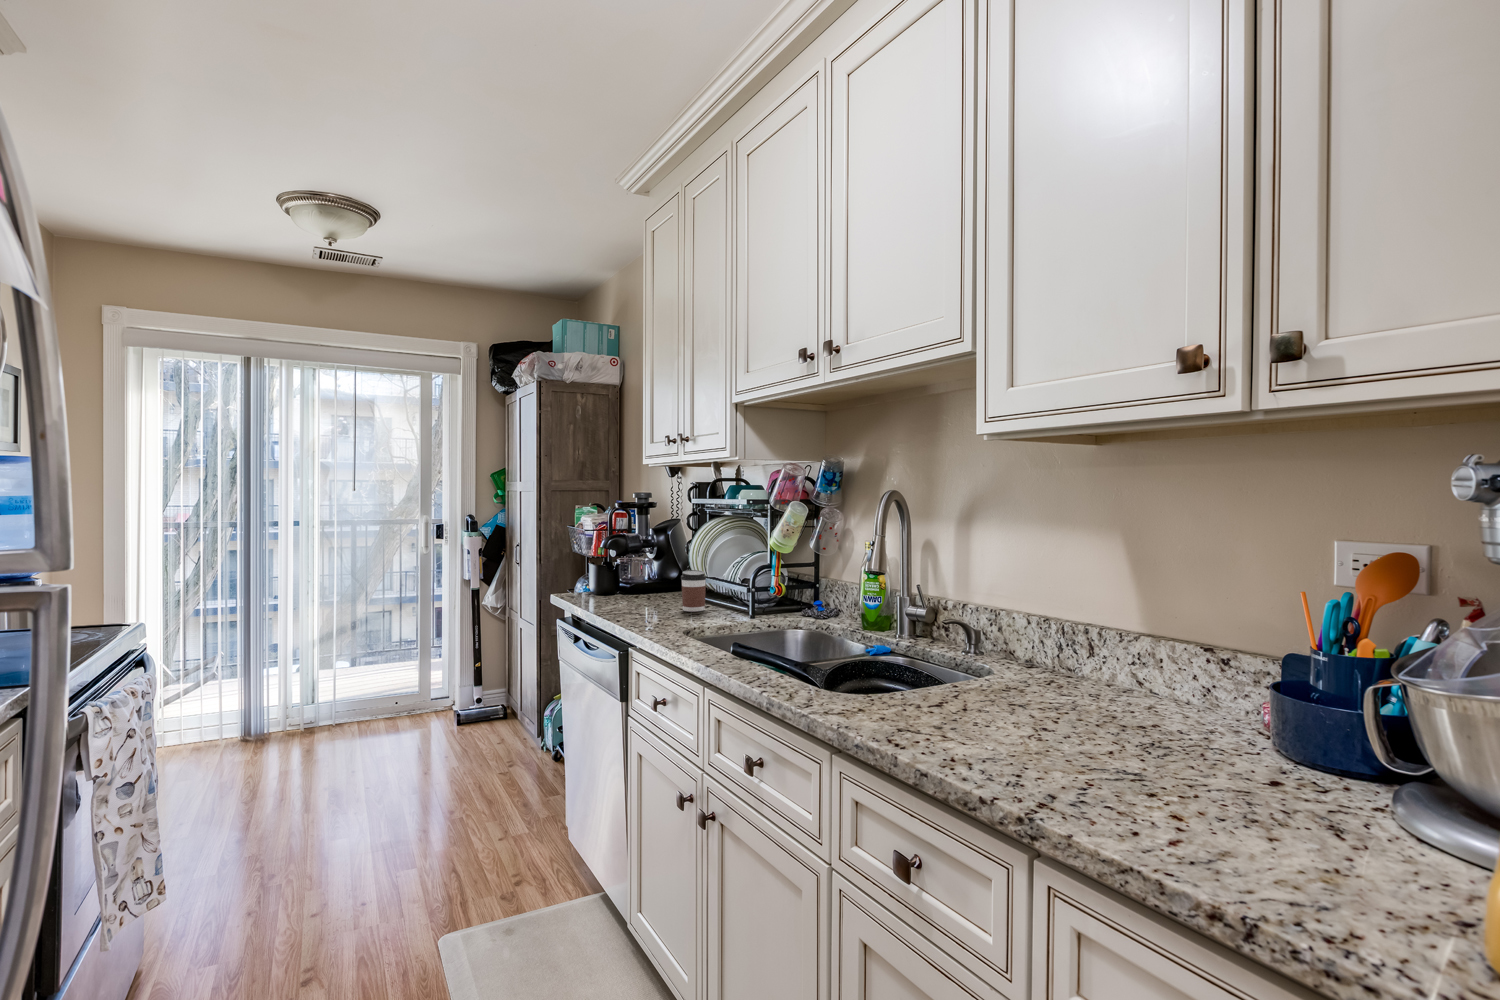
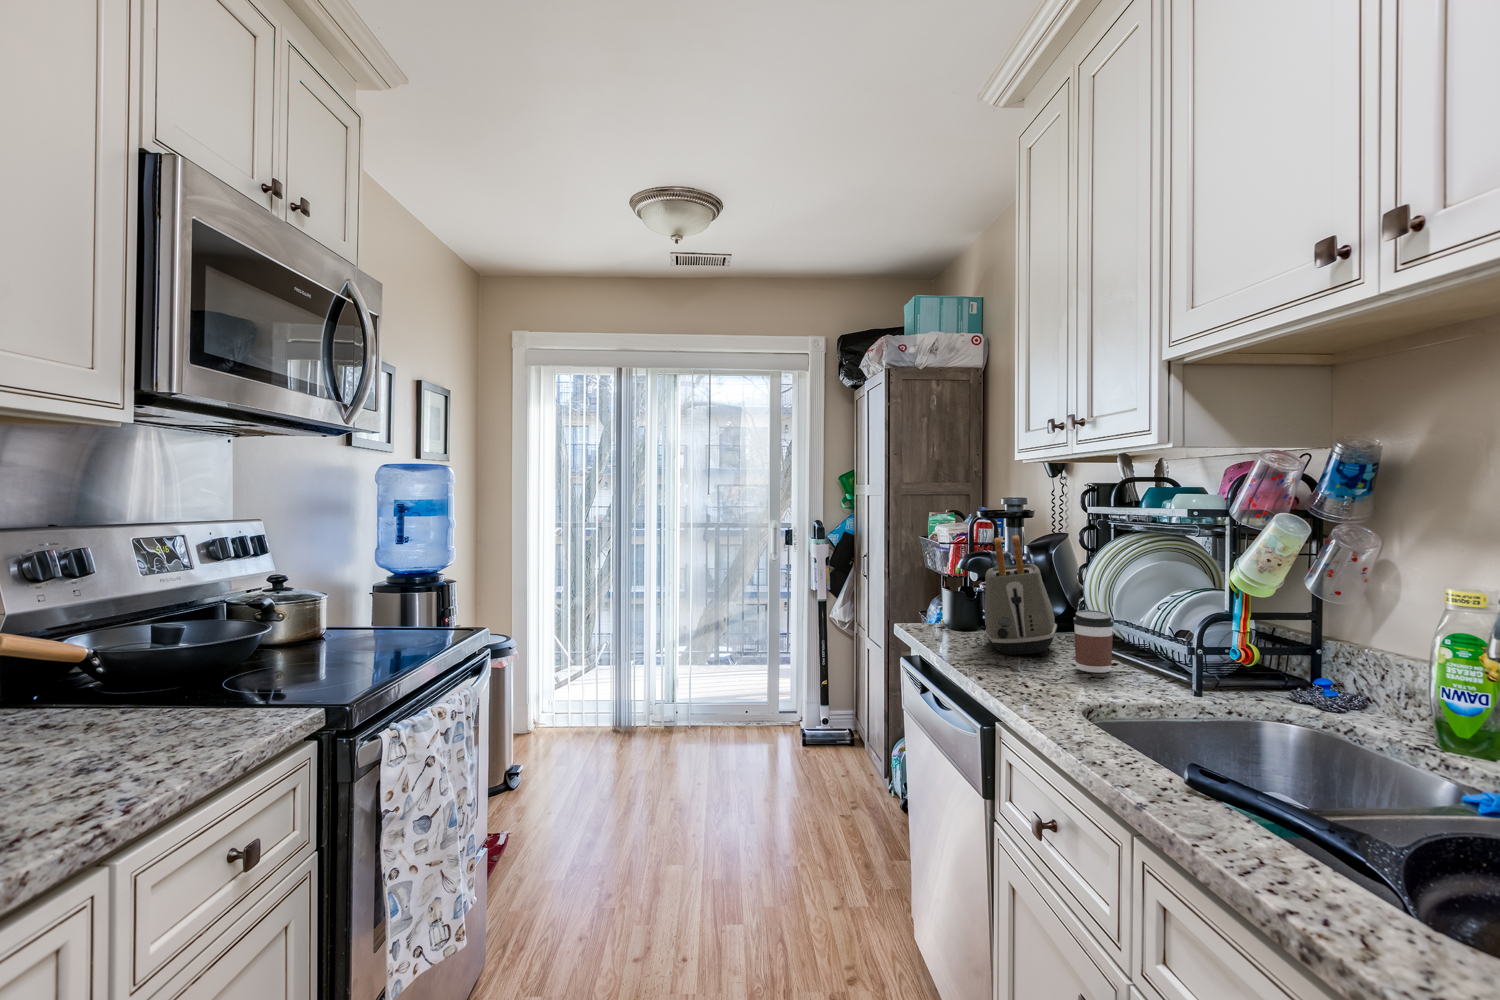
toaster: none [622,521,672,606] -> present [985,535,1057,656]

